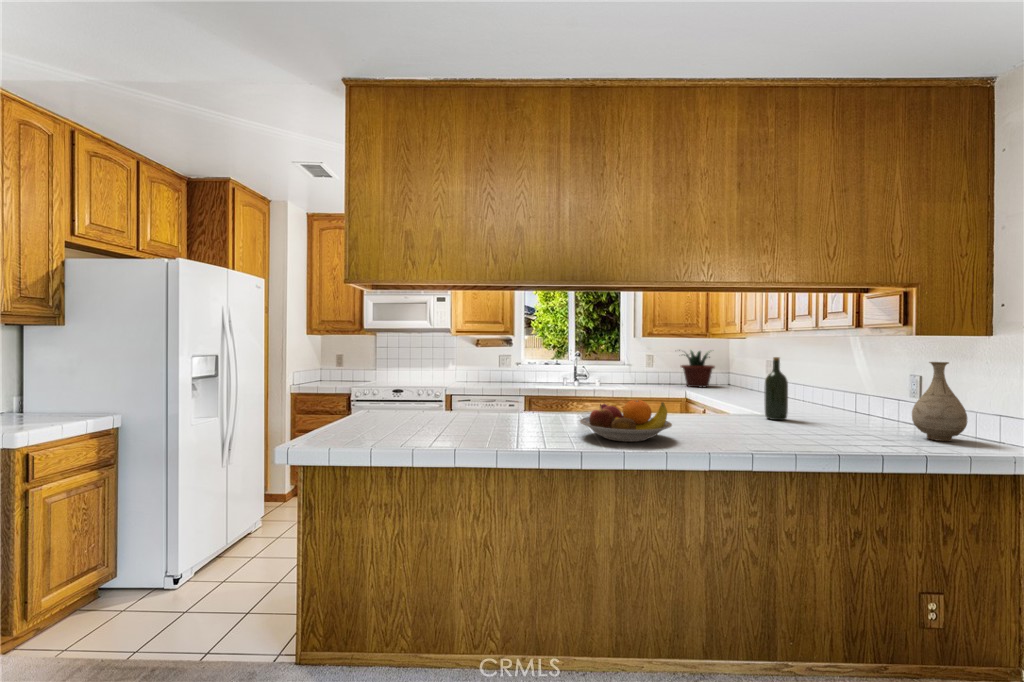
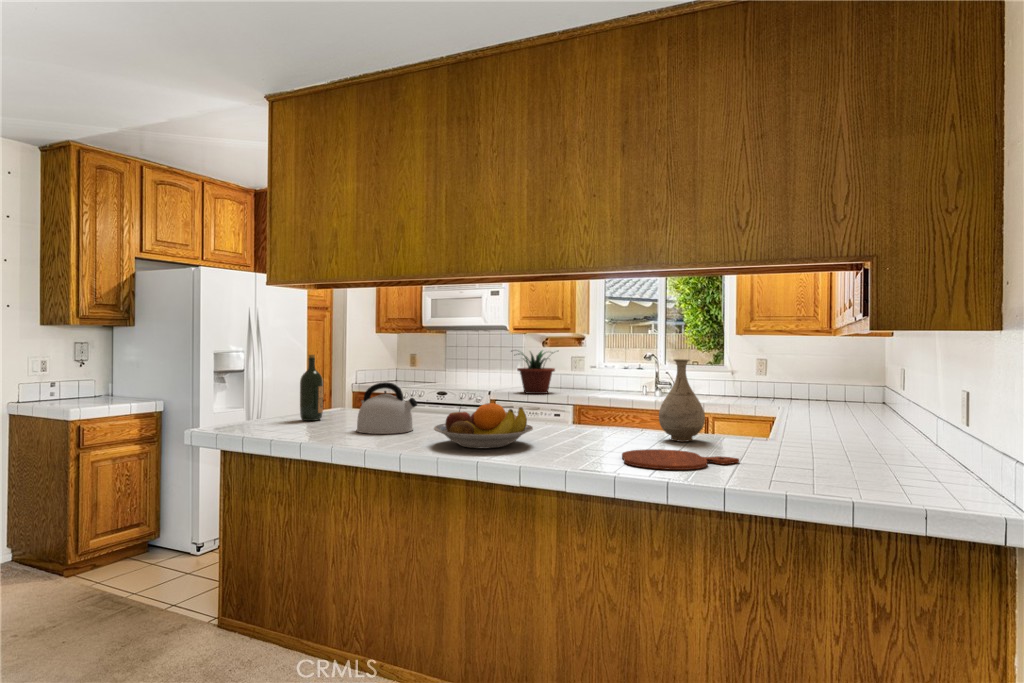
potted plant: present [679,350,715,387] -> present [517,351,555,394]
wine bottle: present [764,357,788,420] -> present [300,355,323,421]
vase: present [912,362,967,441] -> present [659,359,705,442]
kettle: none [465,384,524,435] -> present [356,382,417,434]
cutting board: none [753,430,836,447] -> present [622,449,739,470]

